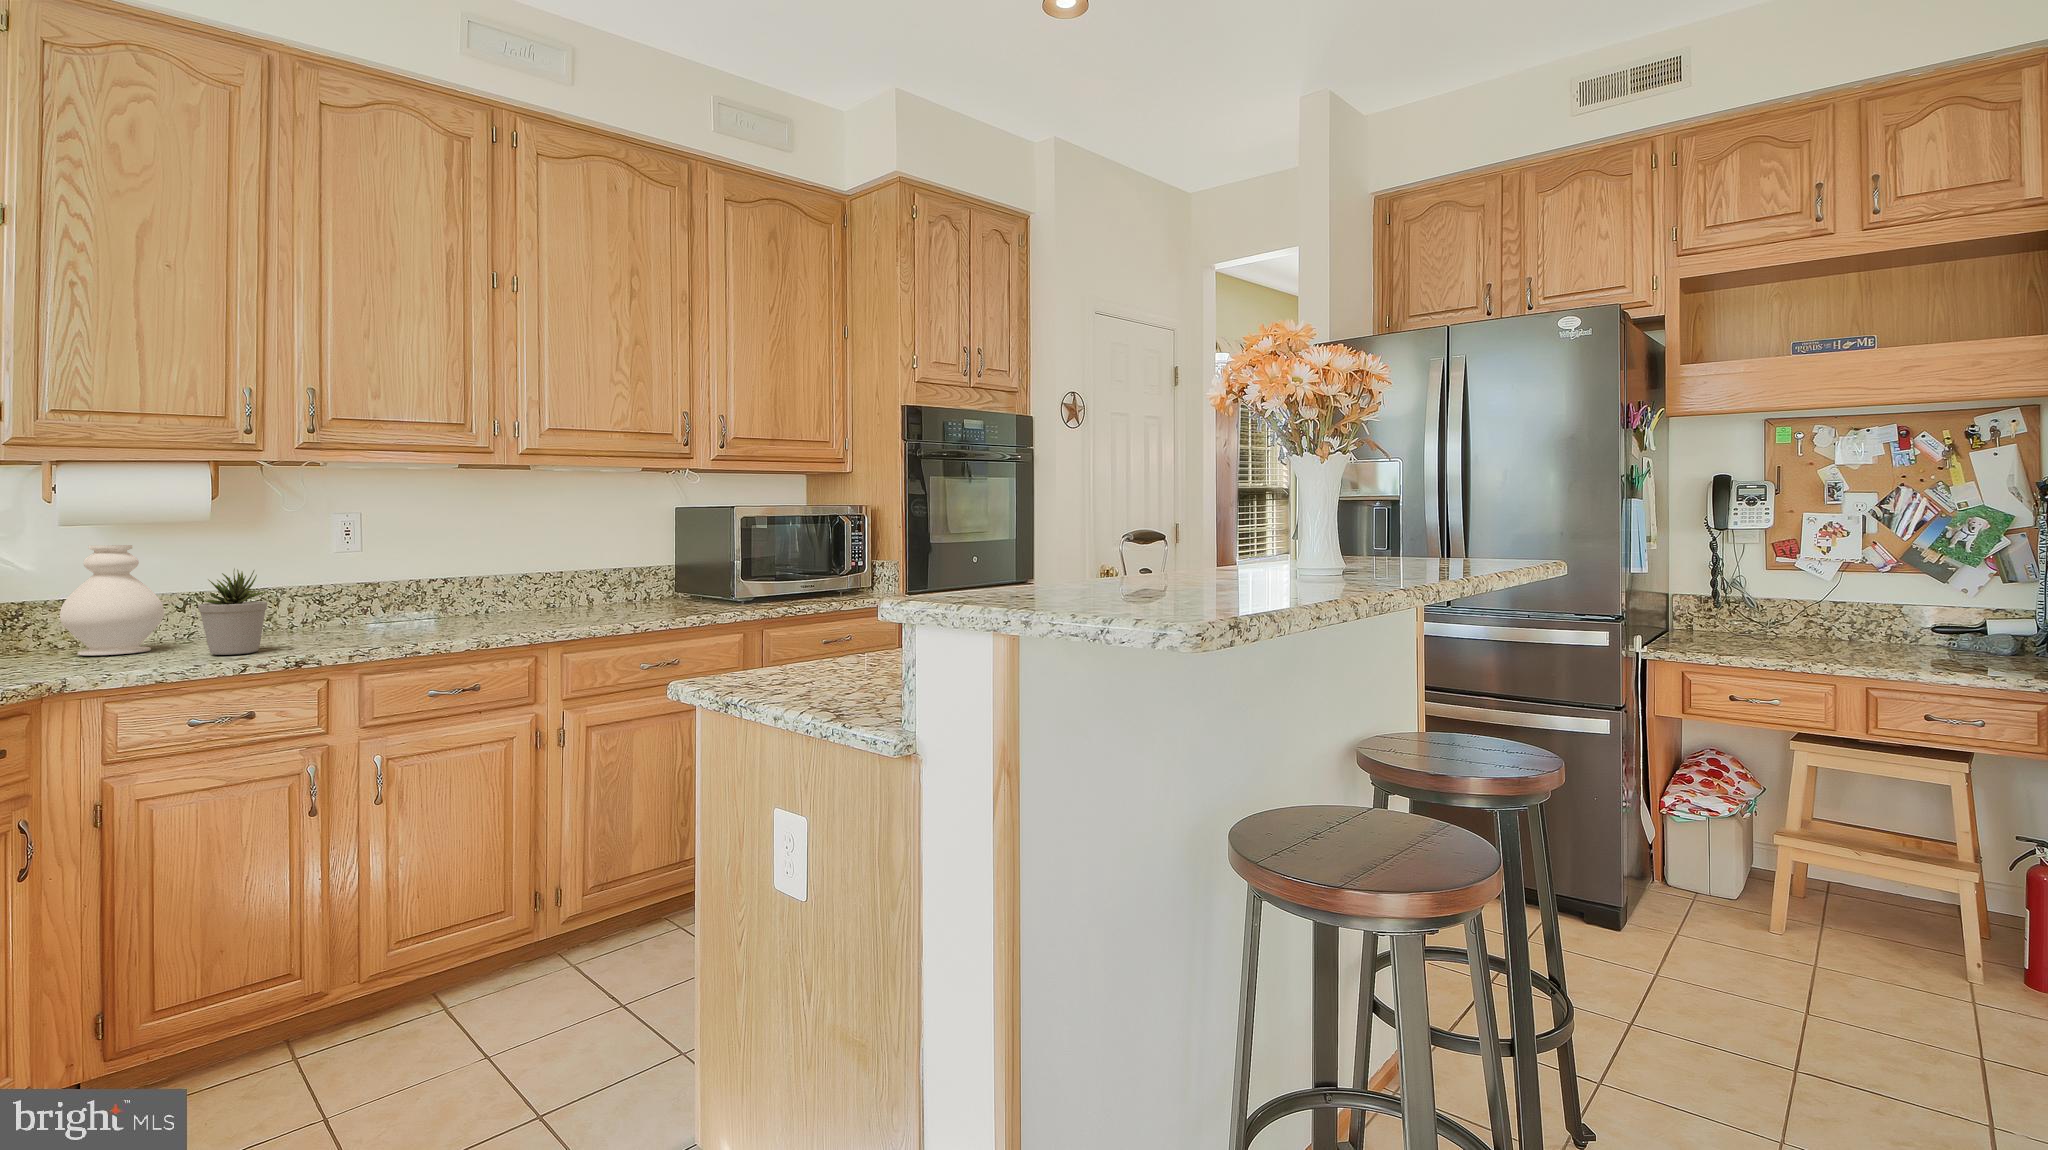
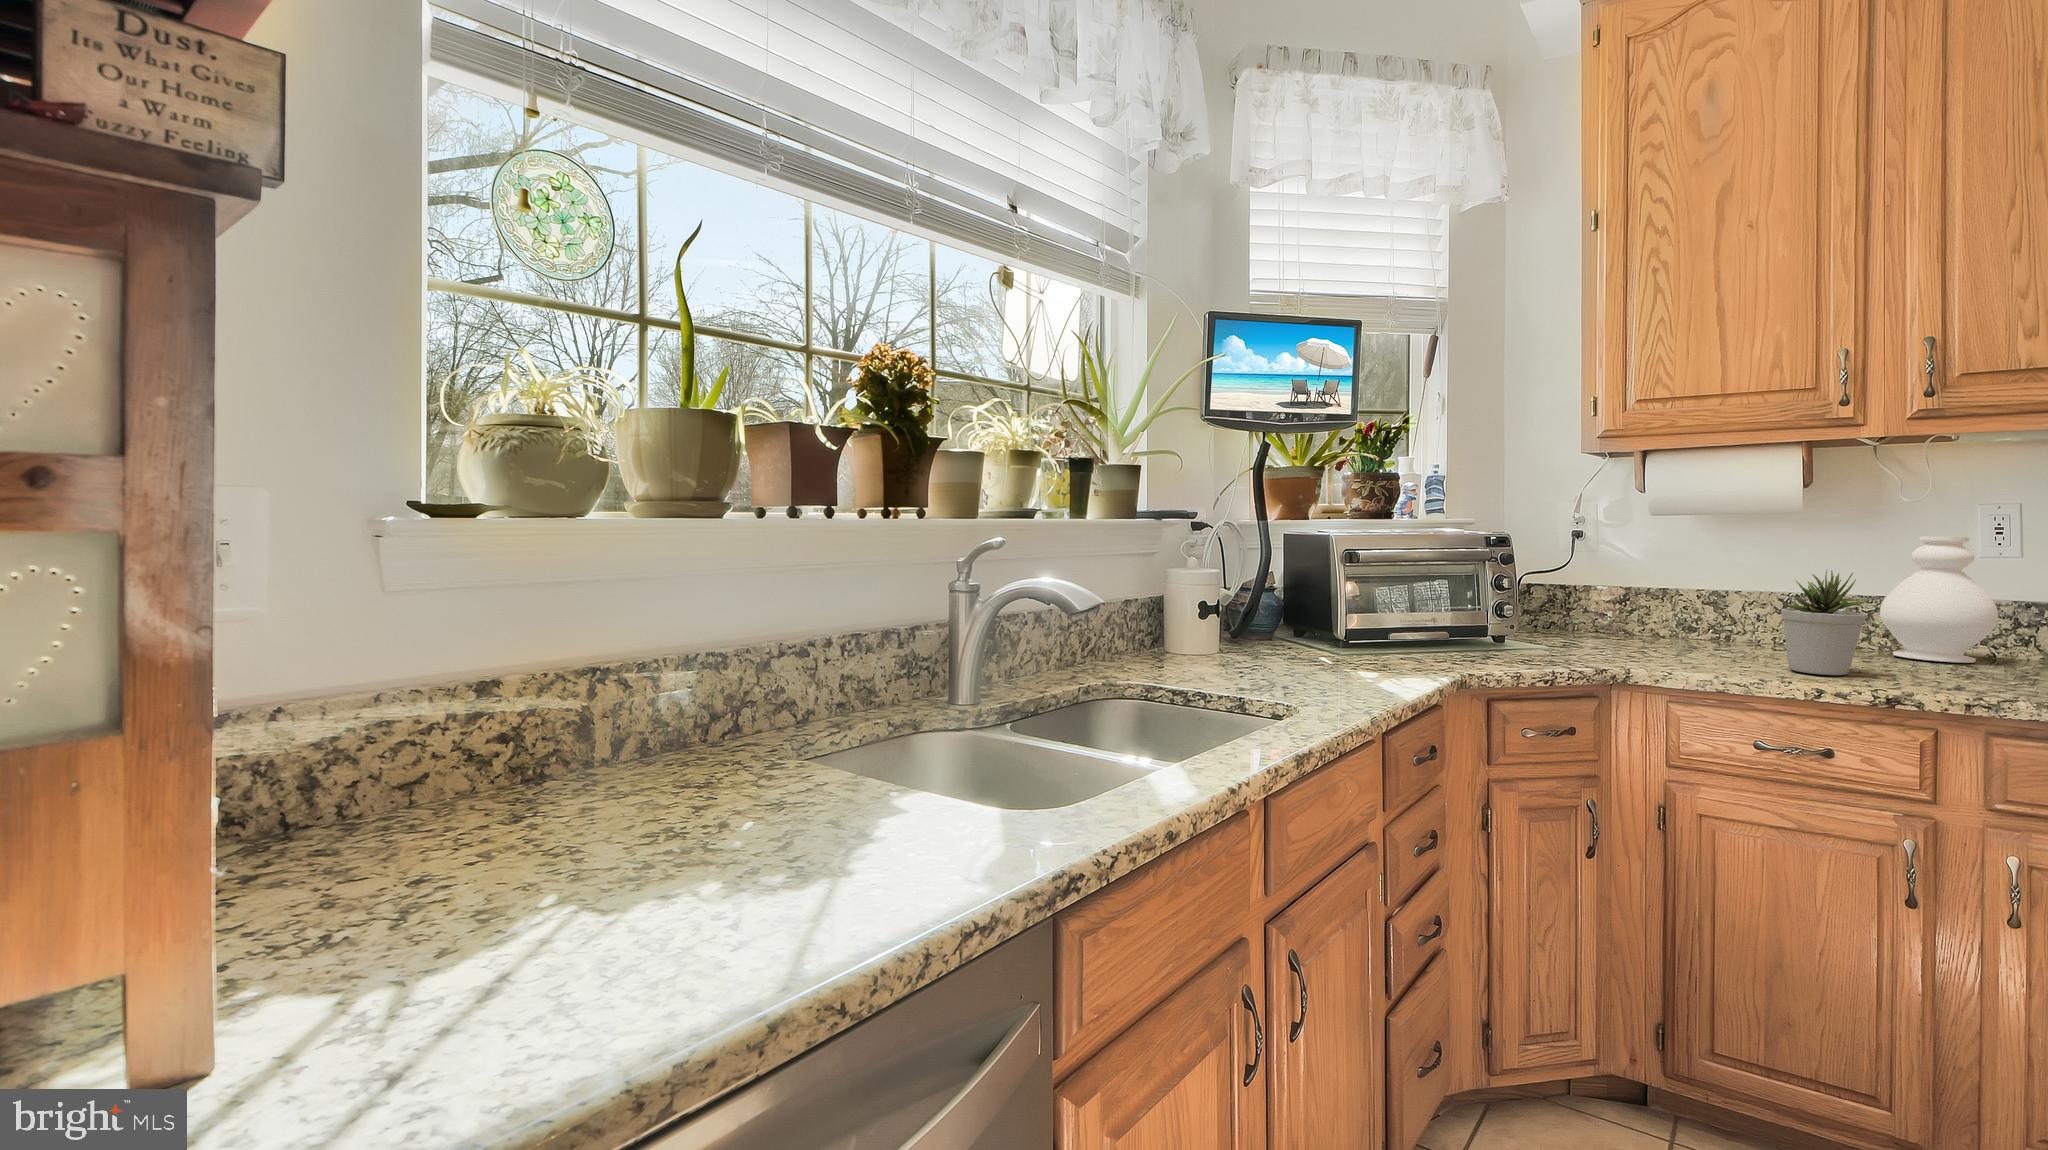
decorative vase: present [60,545,164,655] -> present [1880,536,1998,663]

